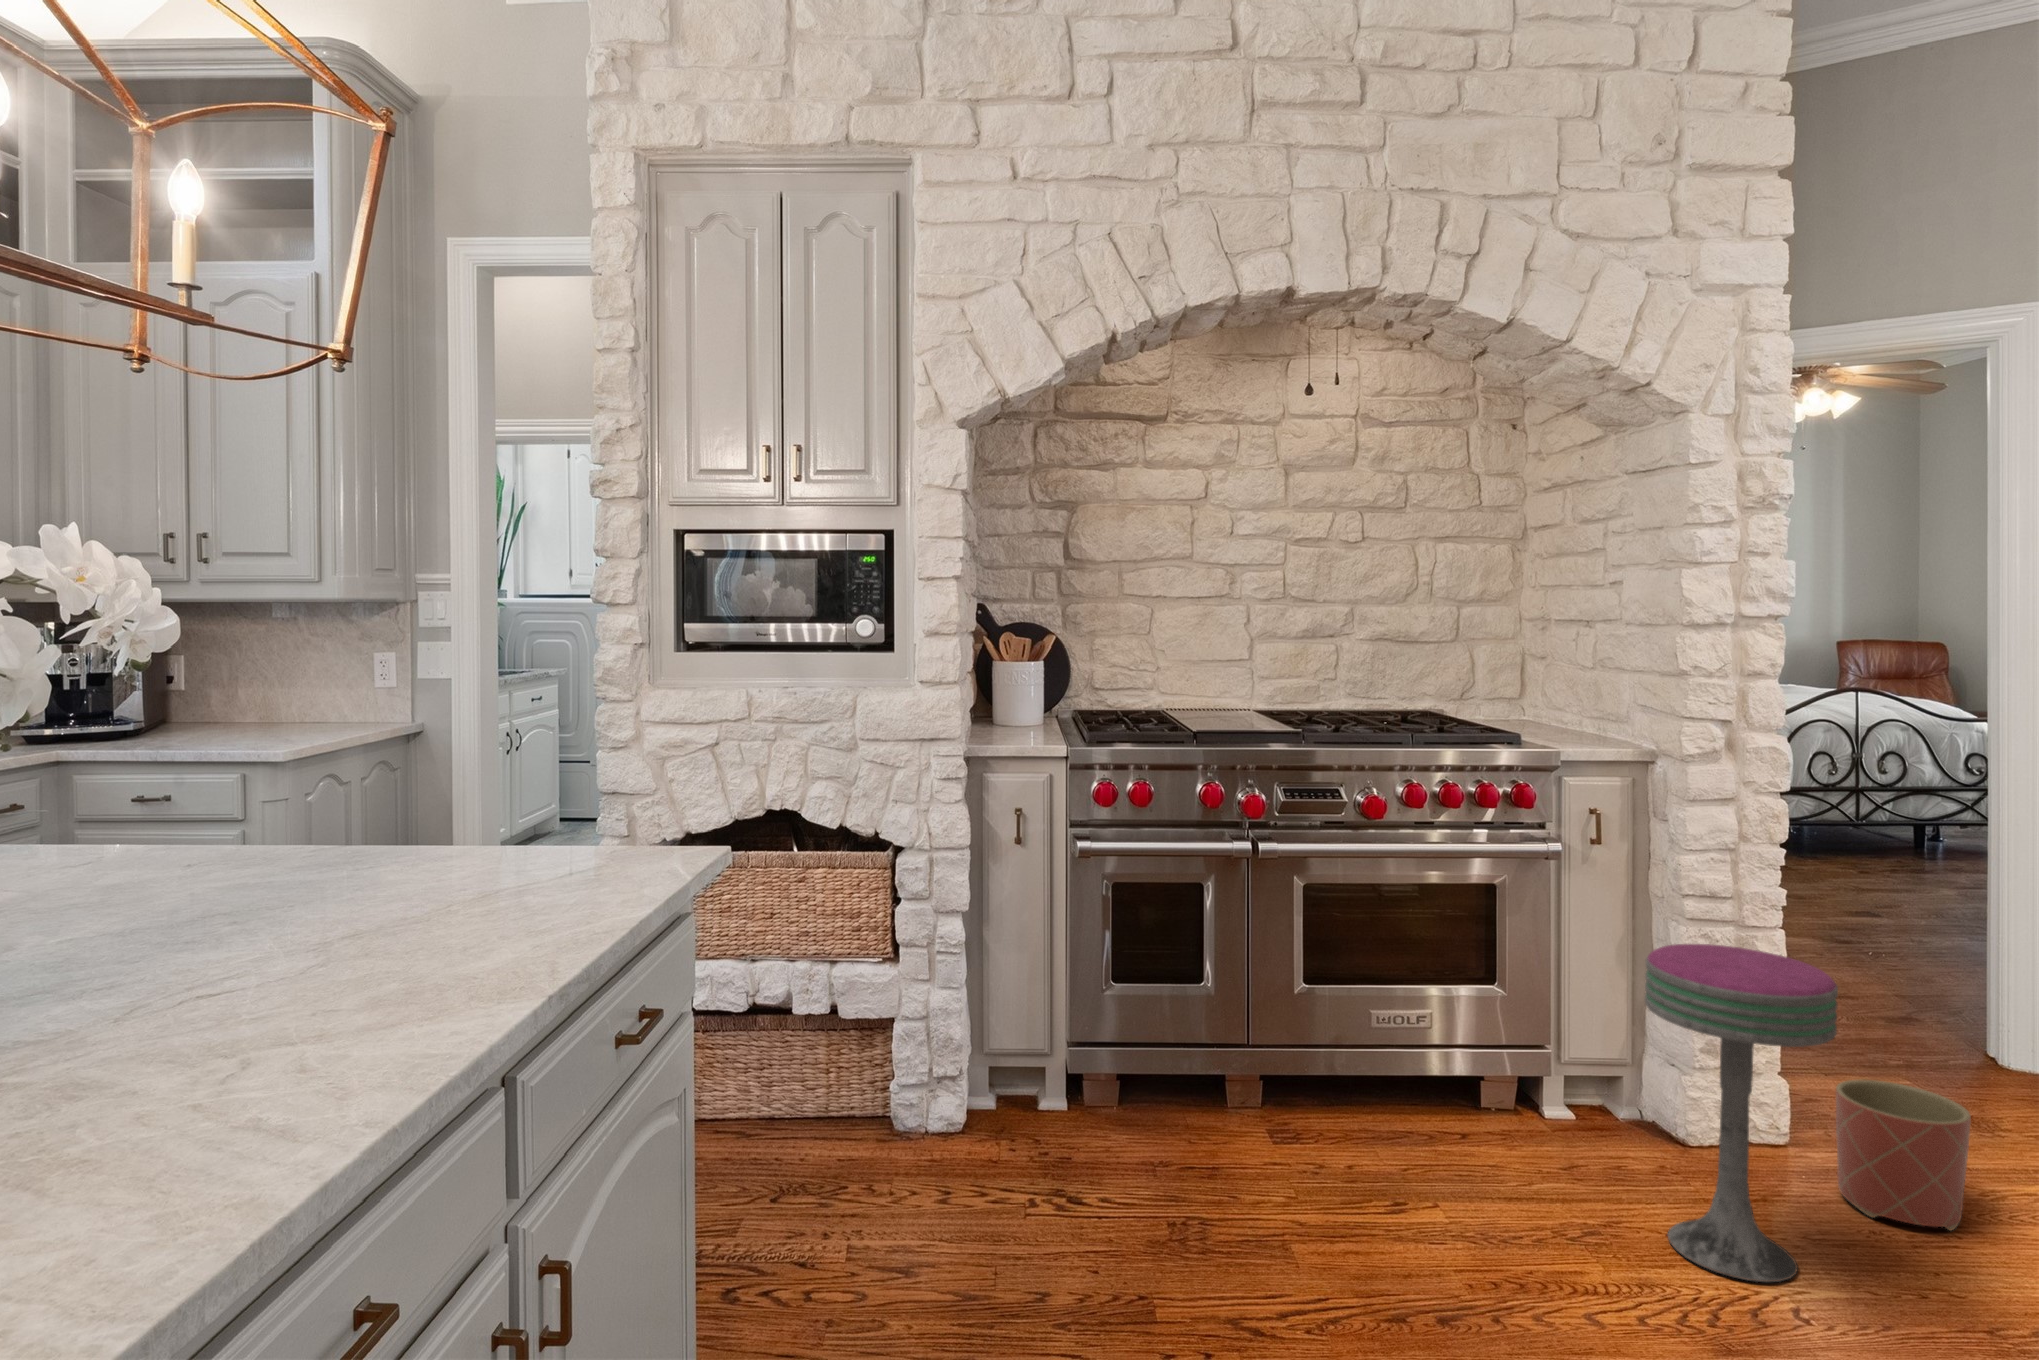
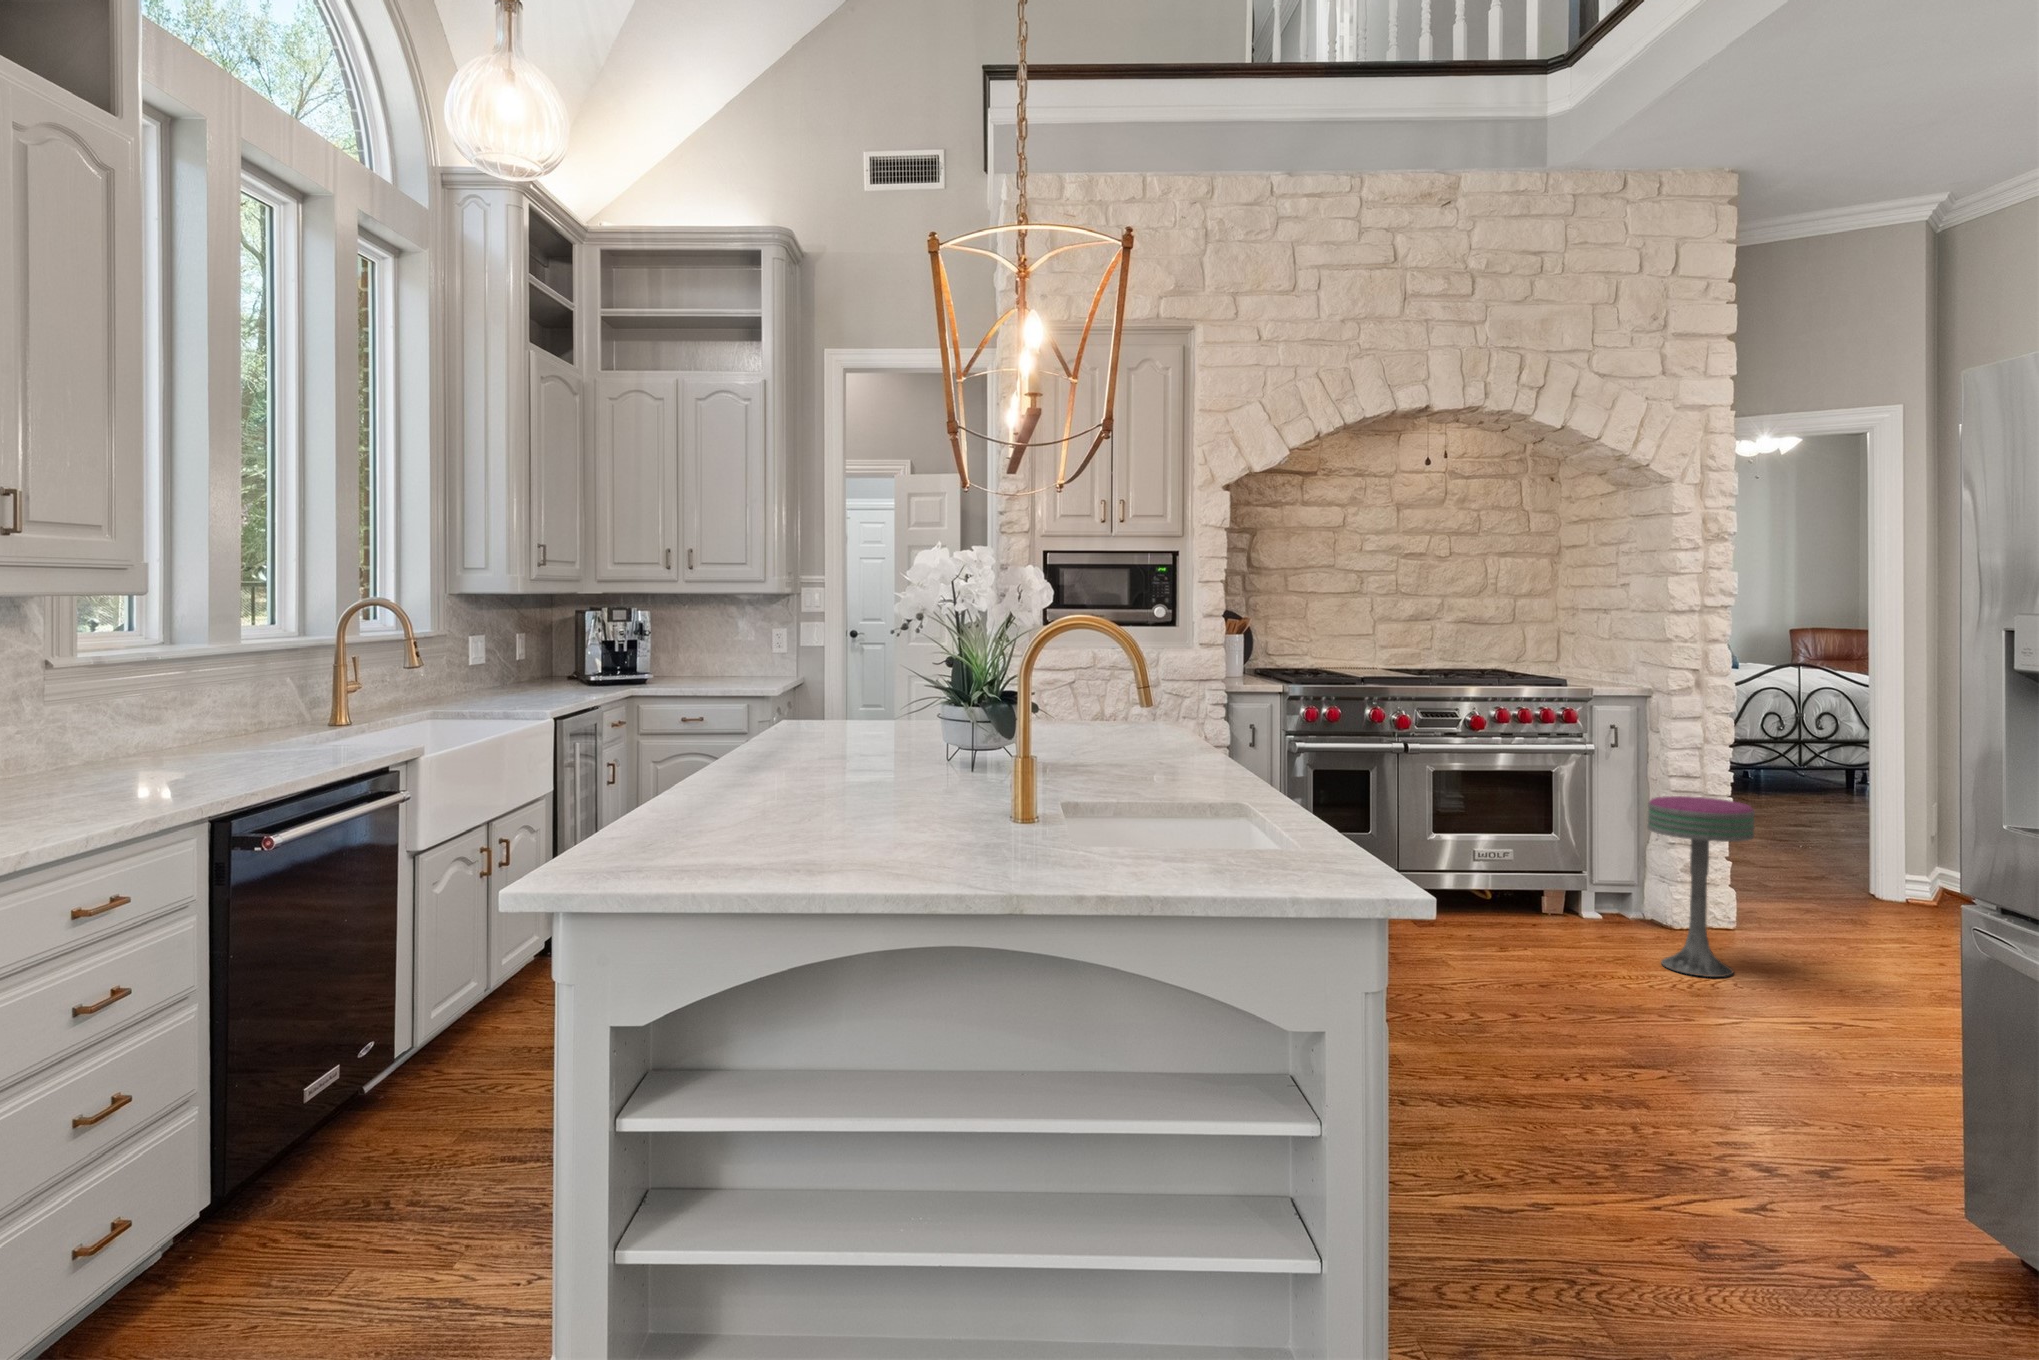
planter: present [1836,1080,1971,1231] -> none [1759,882,1834,959]

